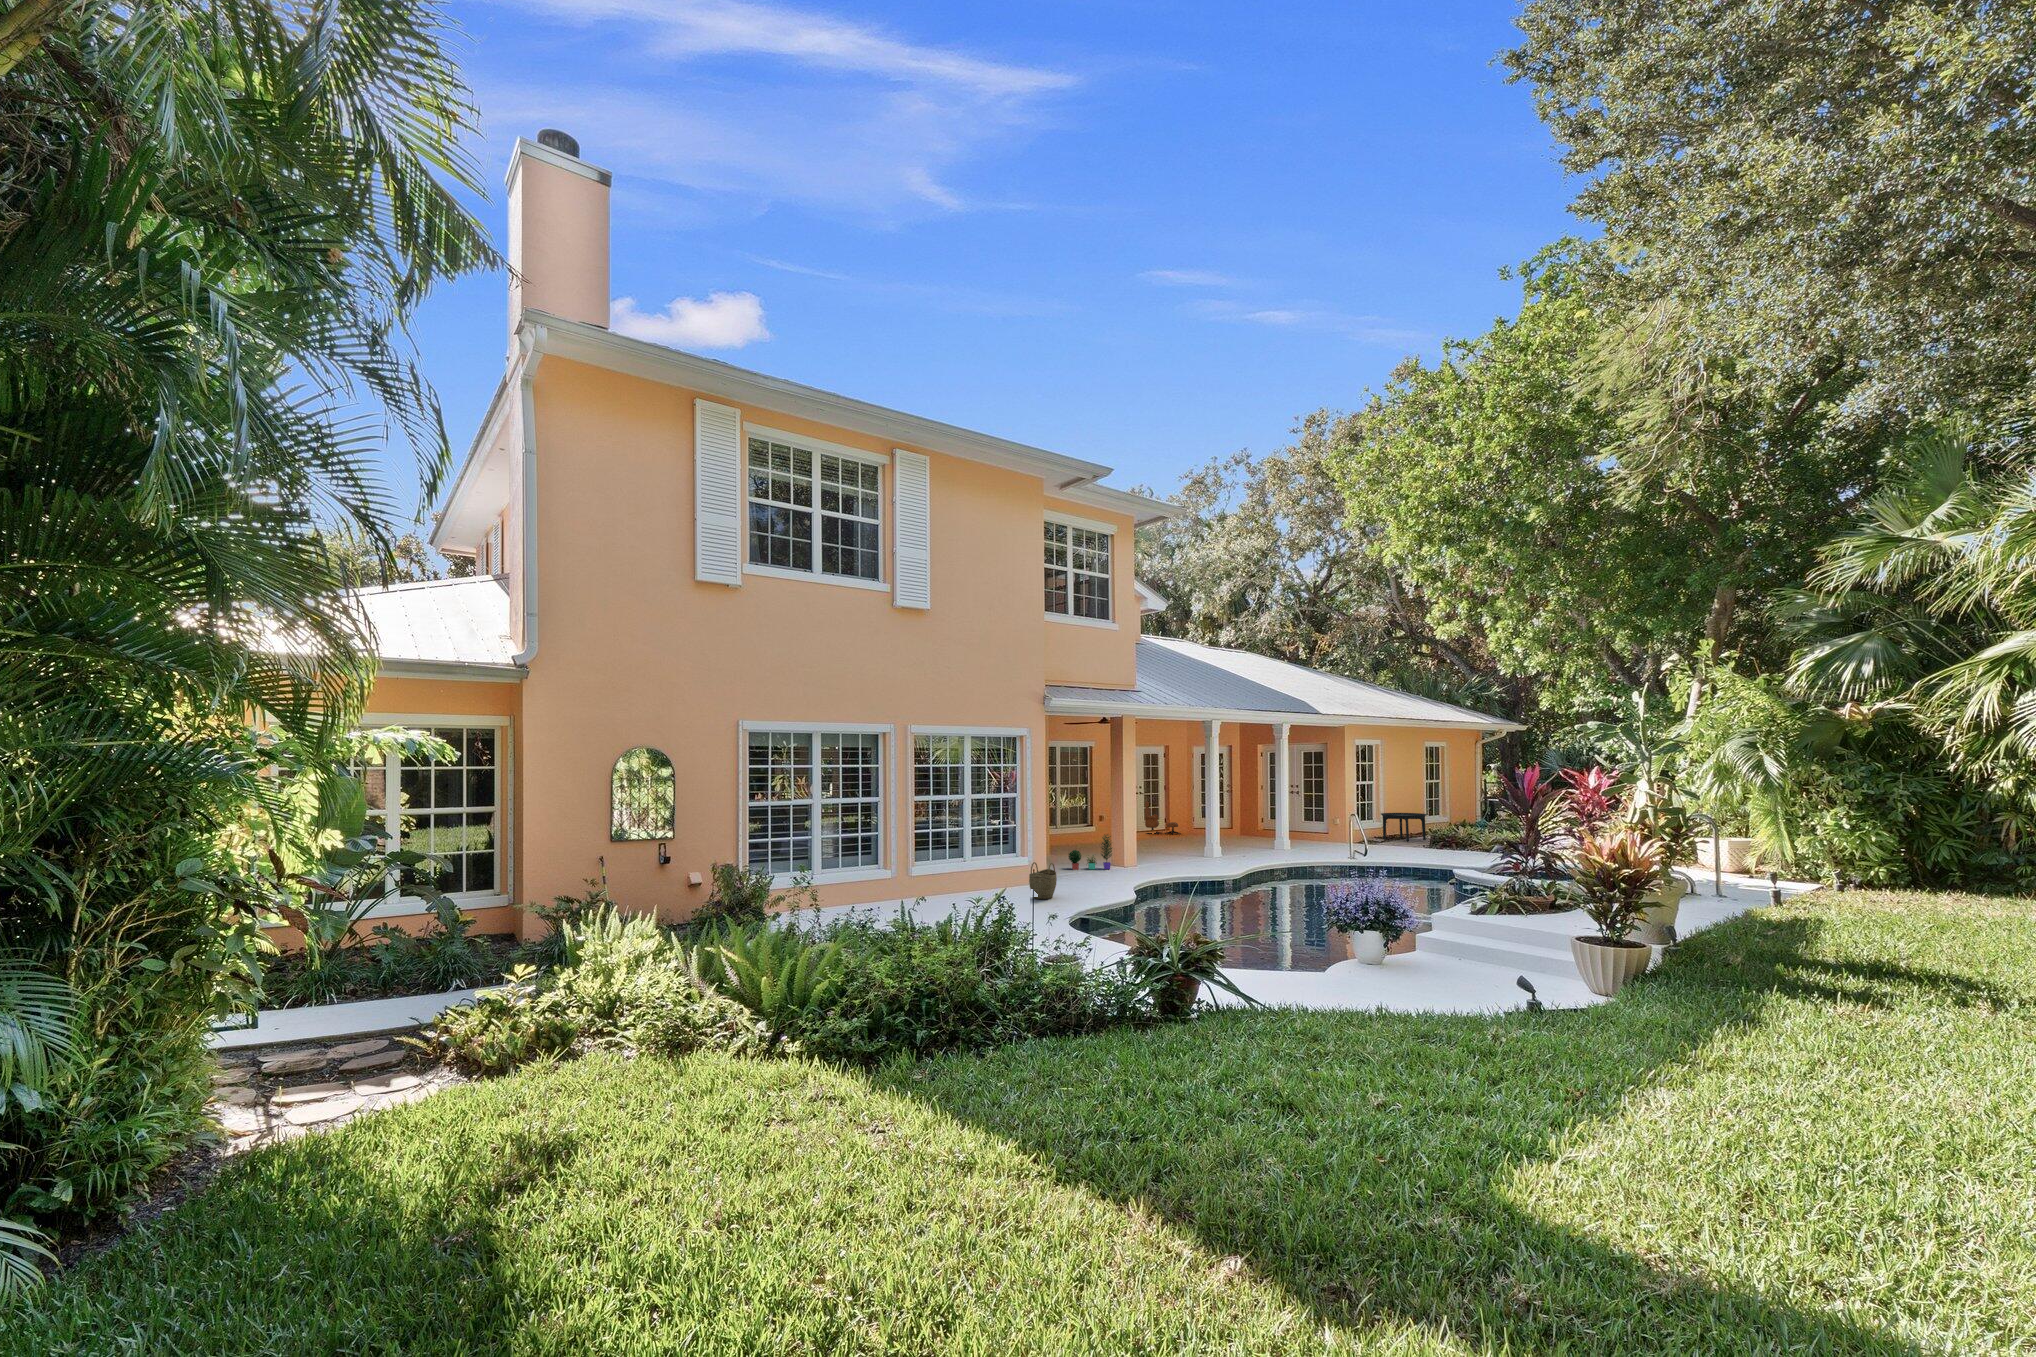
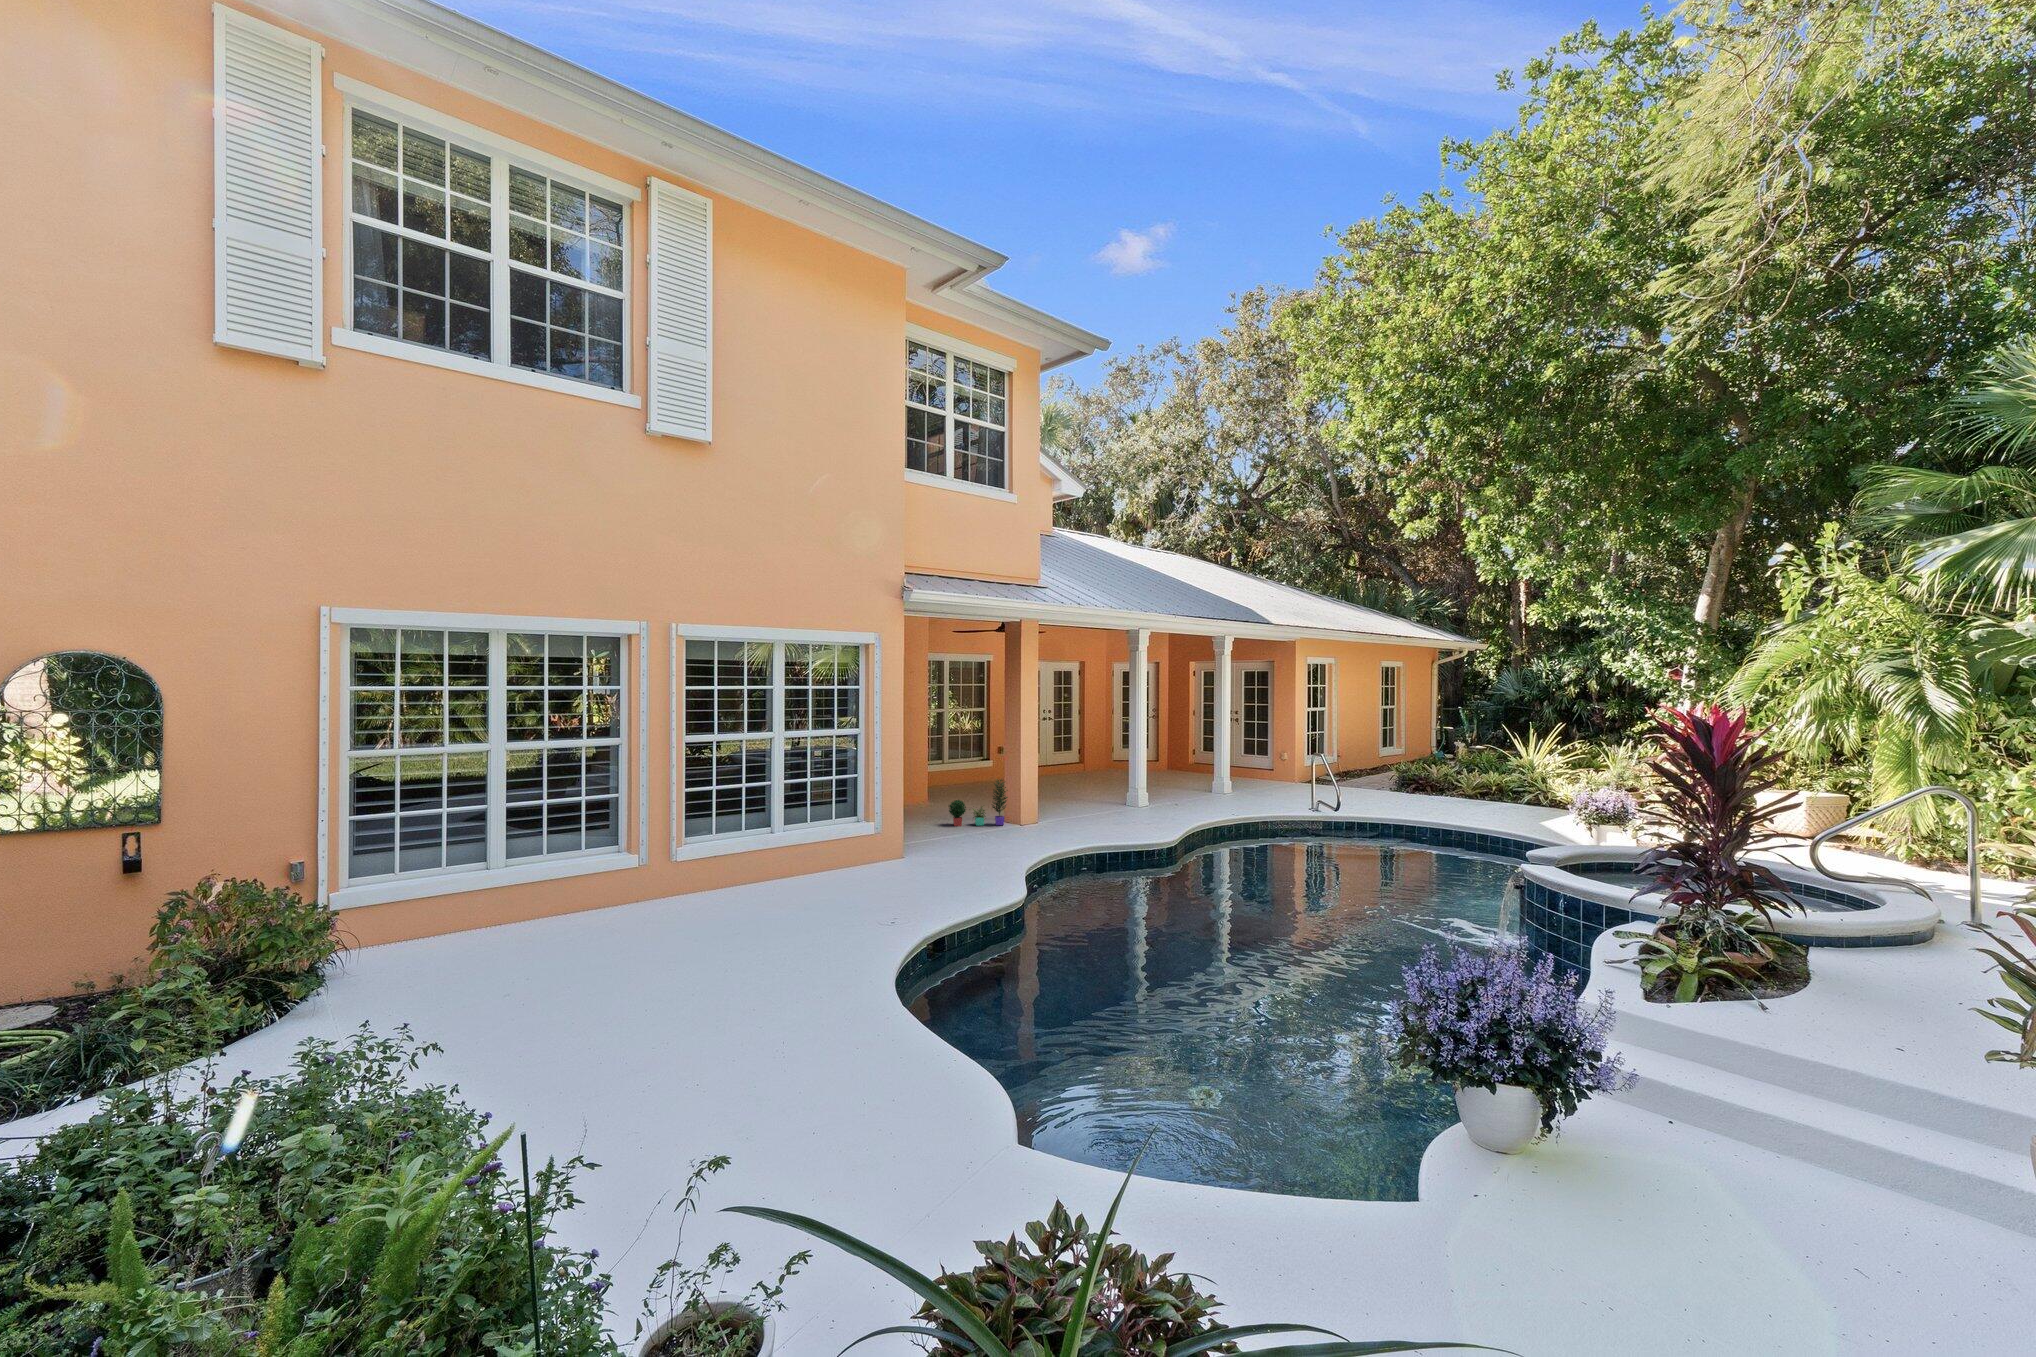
lounge chair: present [1145,801,1181,834] -> none [1052,728,1097,769]
round table: present [1381,813,1427,841] -> none [1330,744,1385,778]
woven basket: present [1029,862,1057,899] -> none [877,830,919,885]

